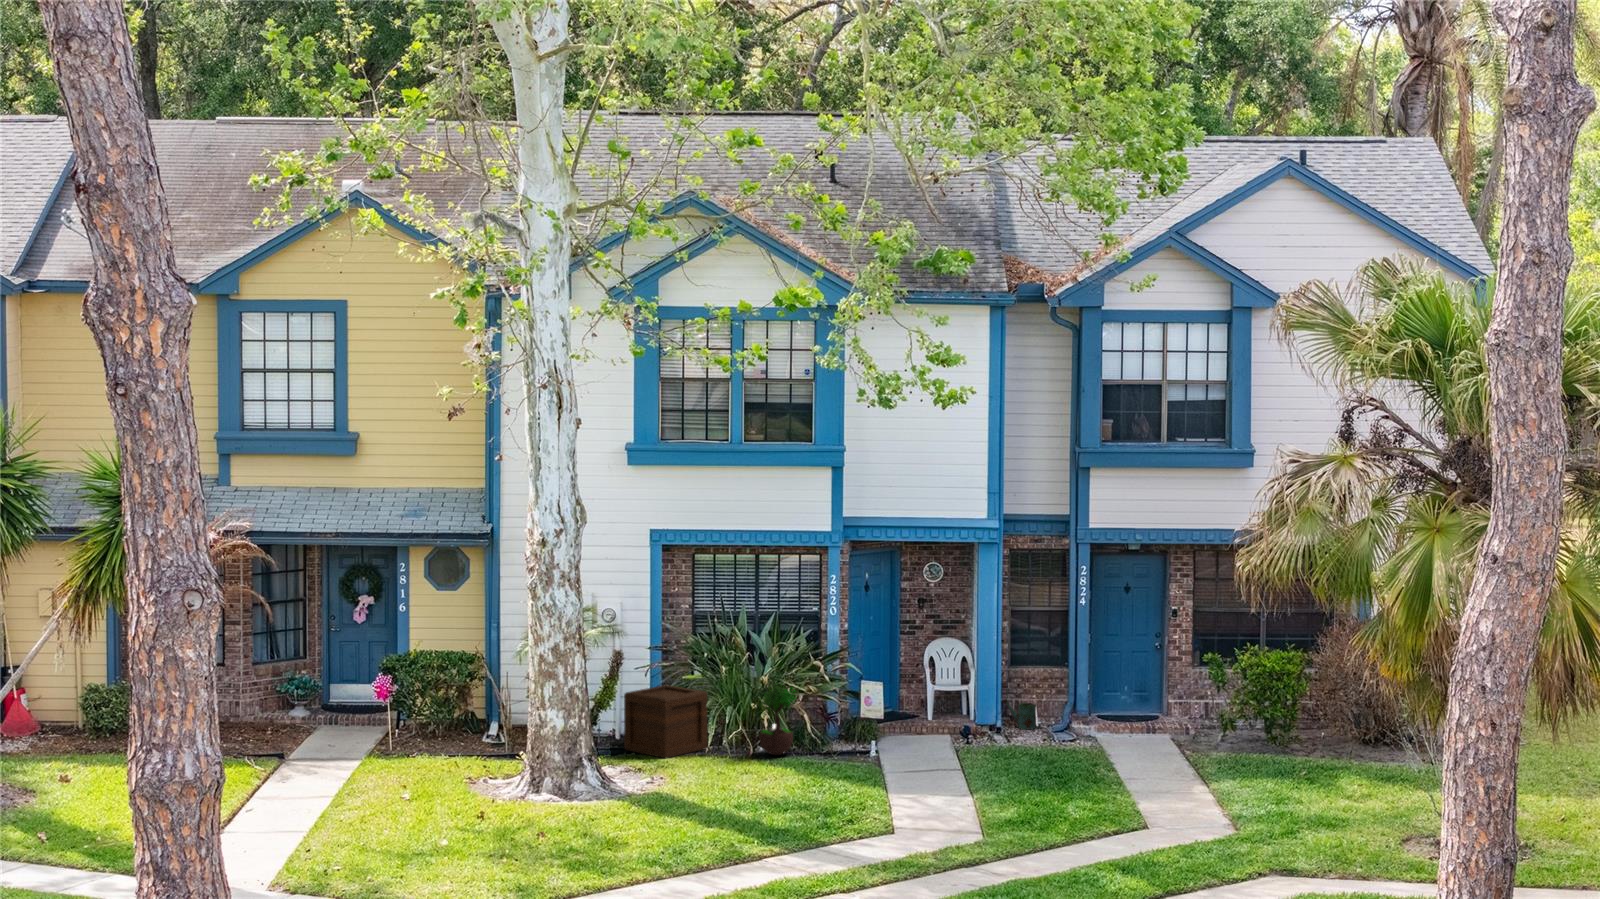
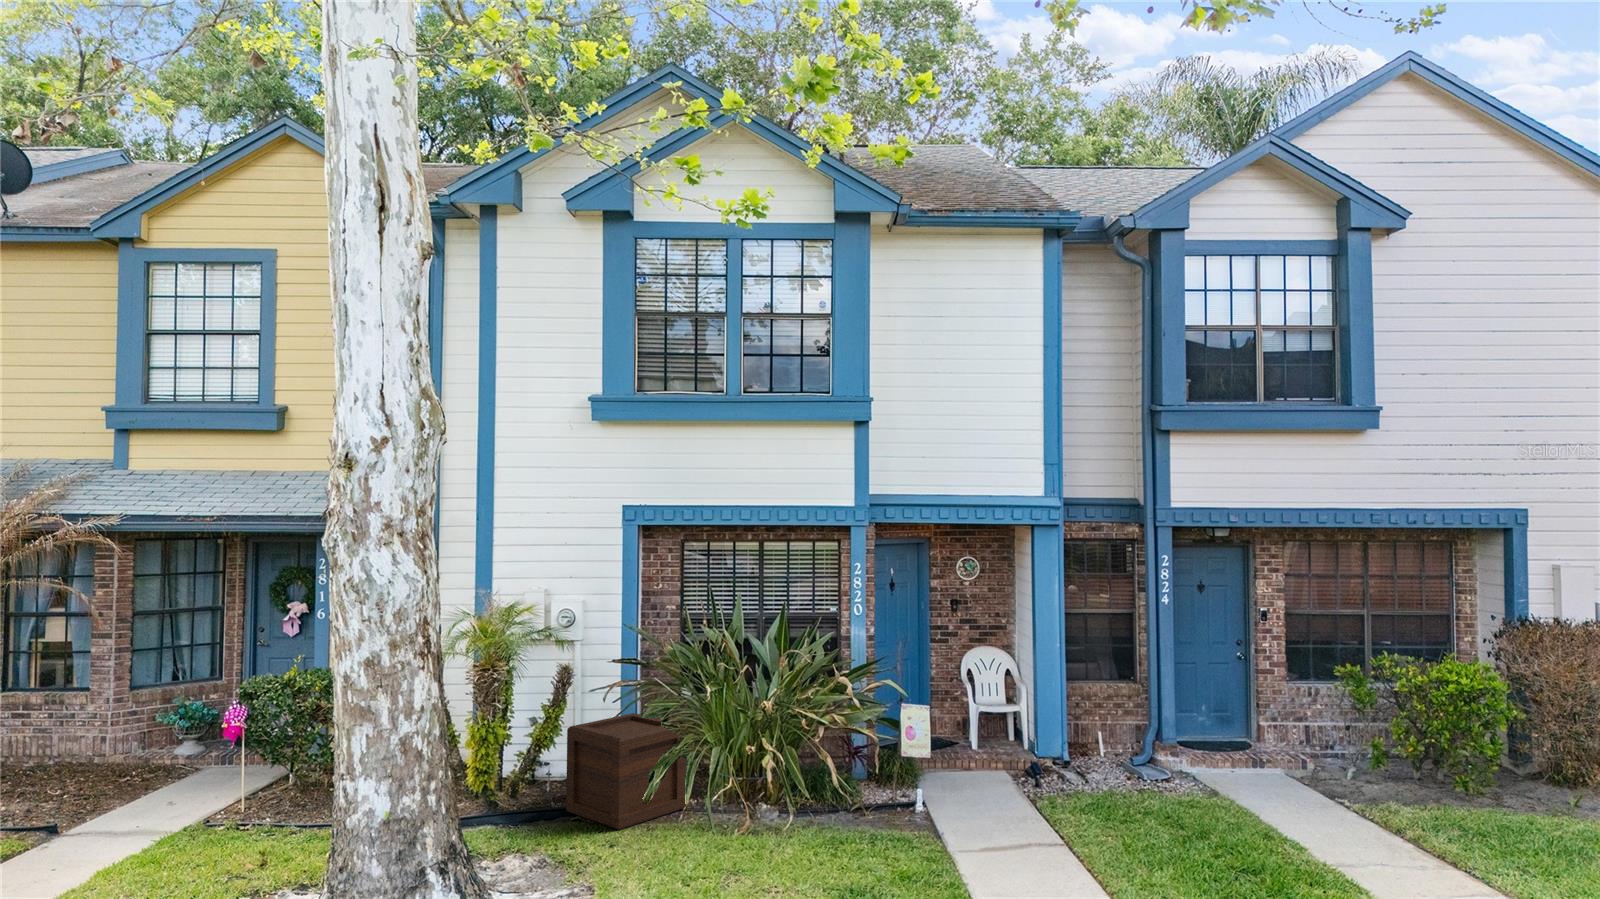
potted tree: present [759,683,796,755] -> none [750,705,818,821]
watering can: present [1003,699,1036,730] -> none [1071,724,1127,766]

